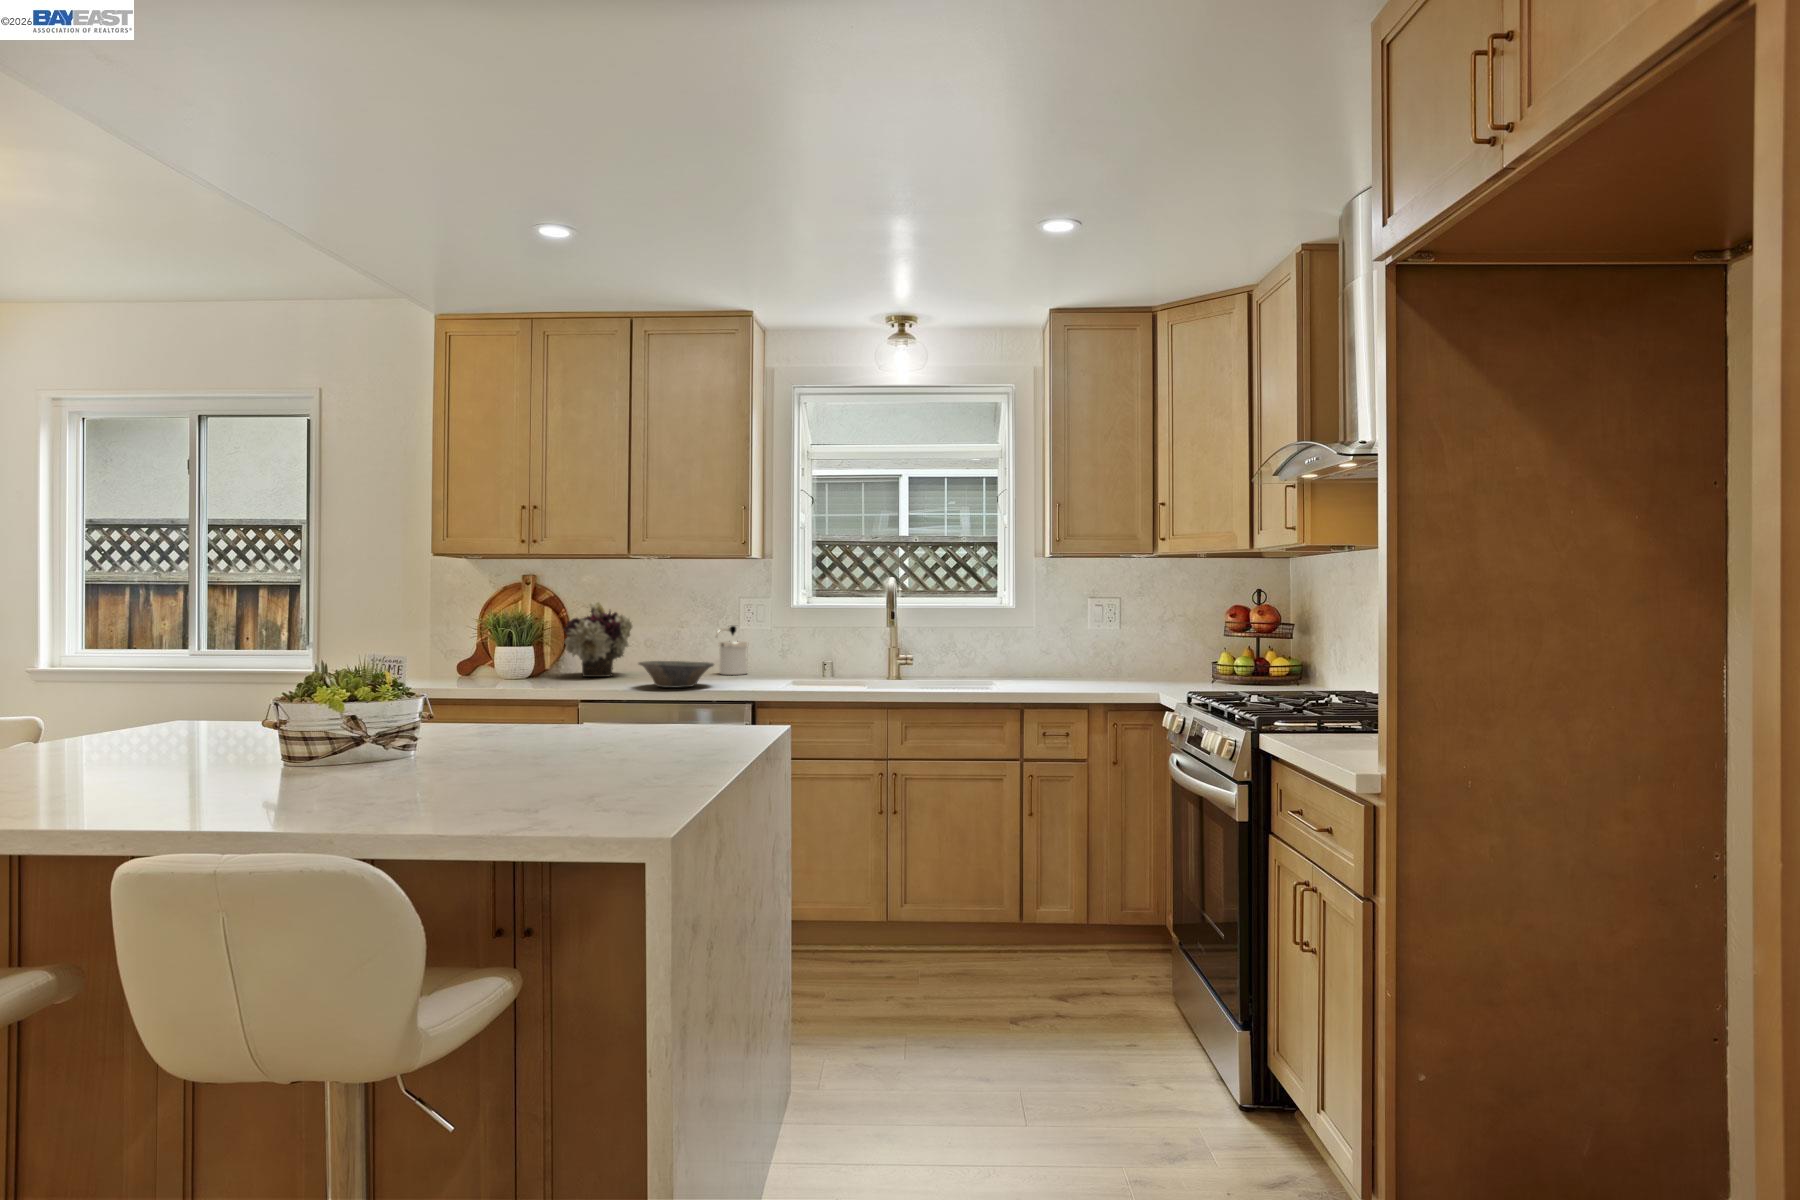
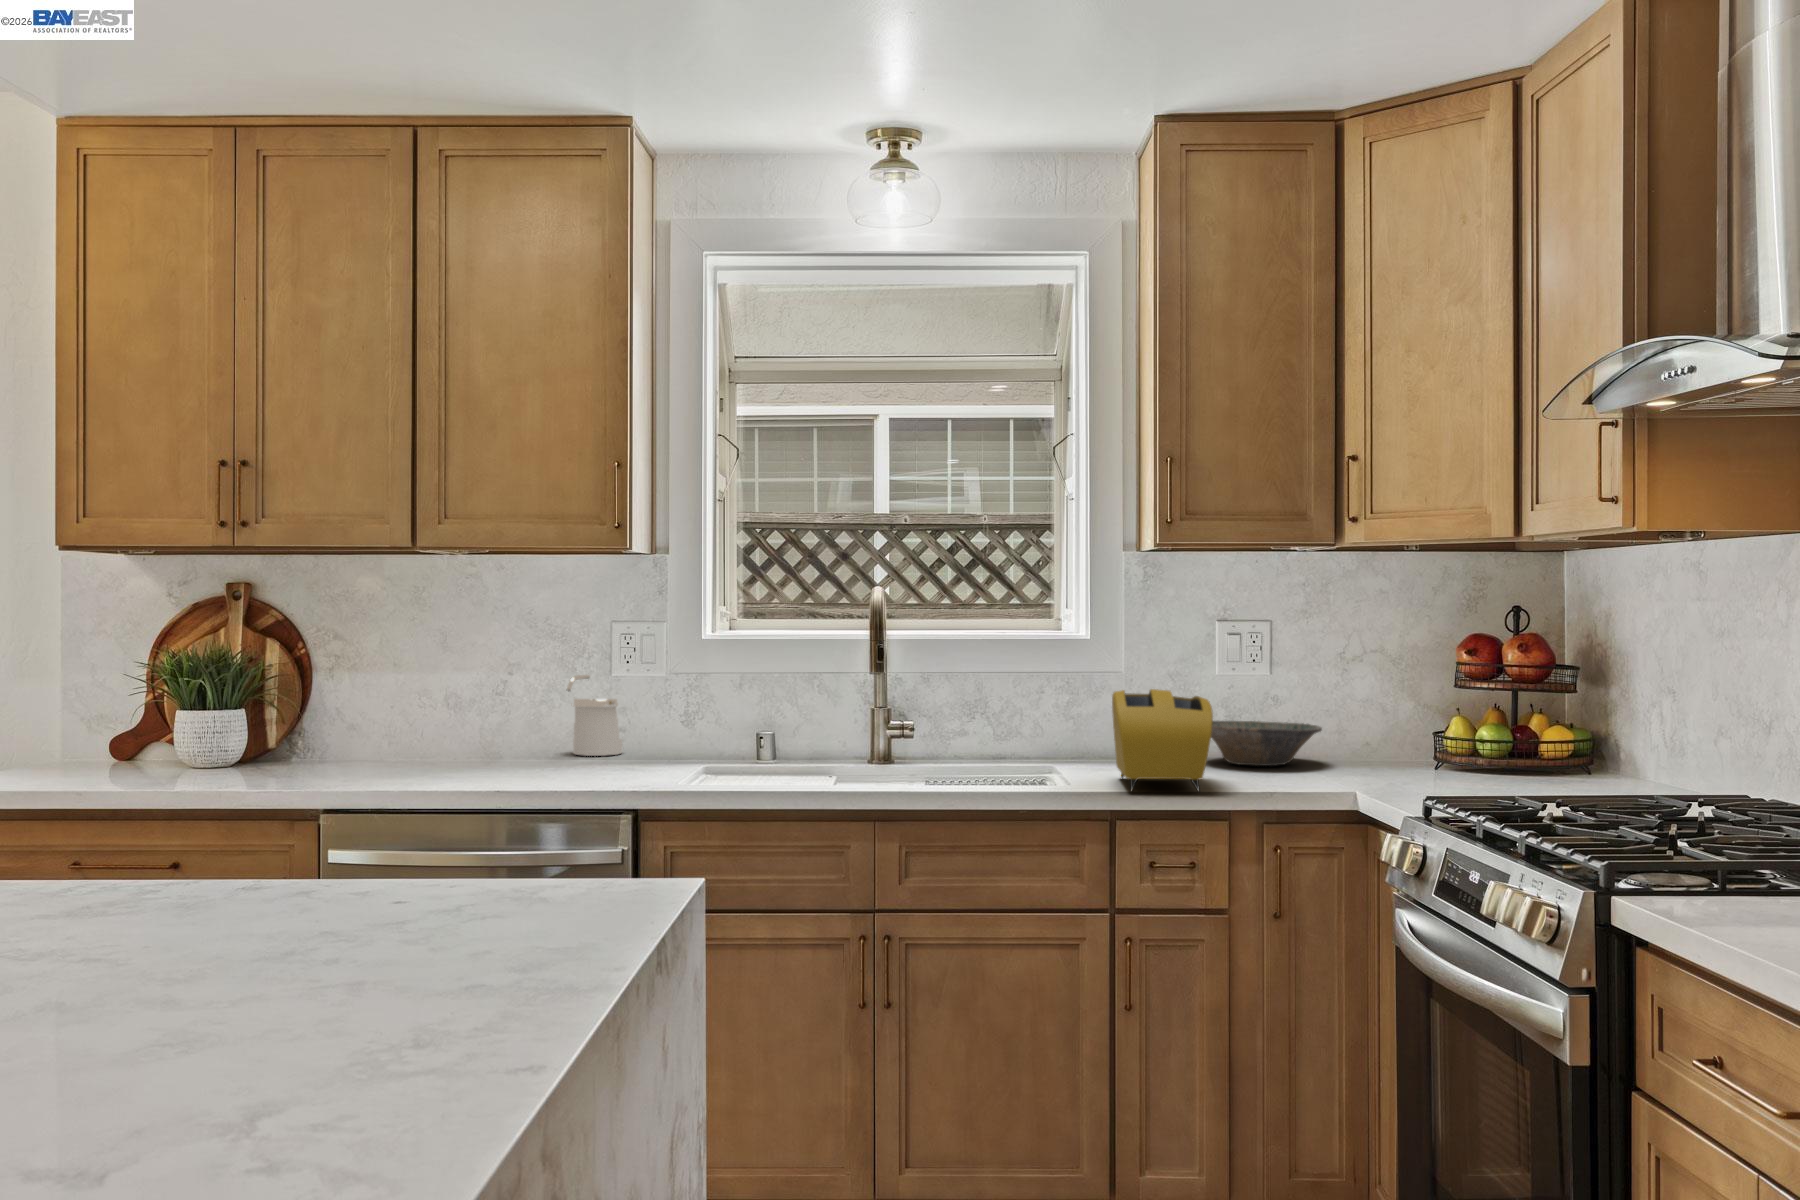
flower arrangement: present [564,601,633,677] -> none [296,627,420,762]
toaster: none [1022,635,1077,692] -> present [1112,689,1213,791]
bowl: present [639,661,714,688] -> present [1211,721,1322,766]

